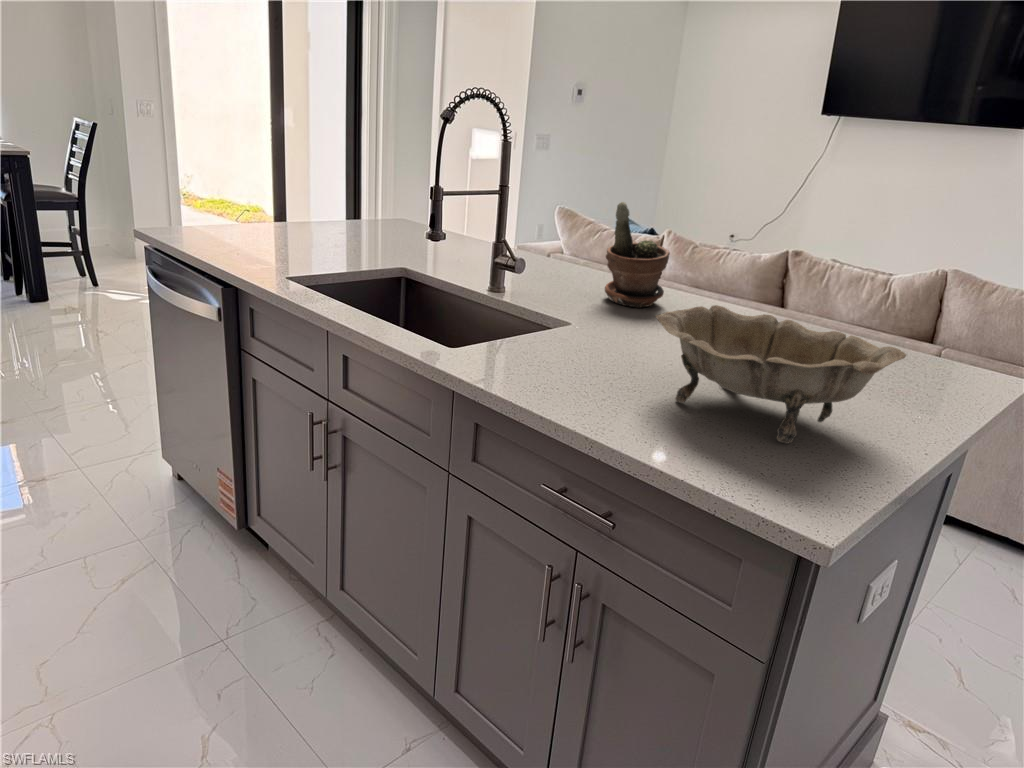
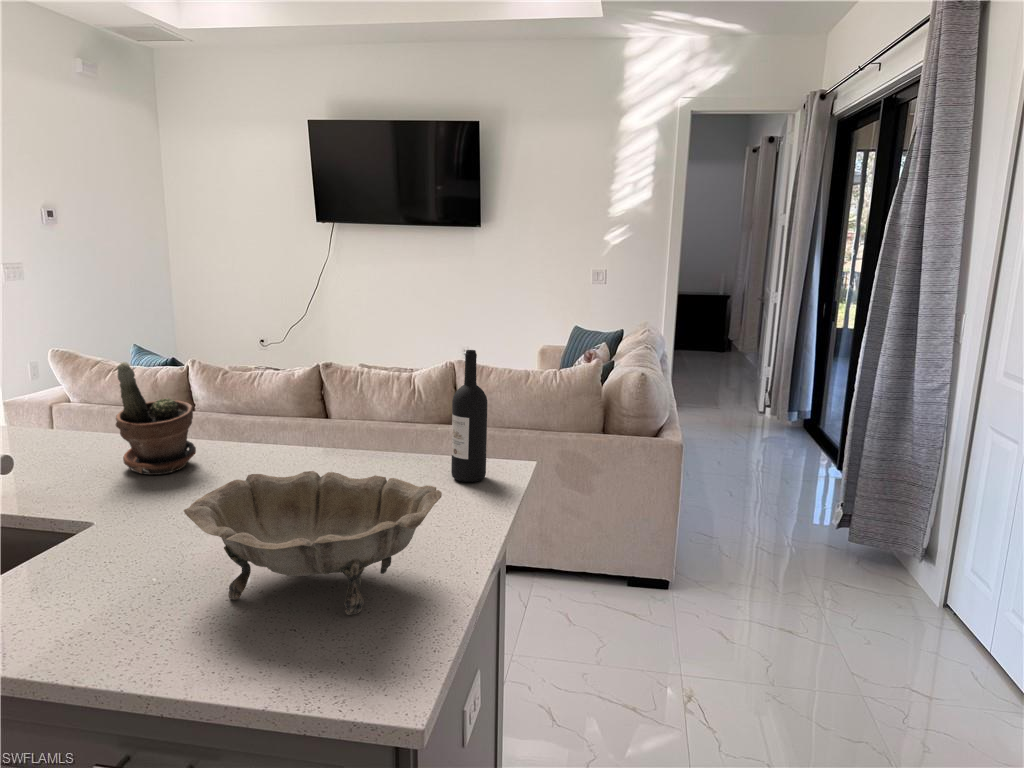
wine bottle: none [916,231,987,382] -> present [451,350,487,482]

